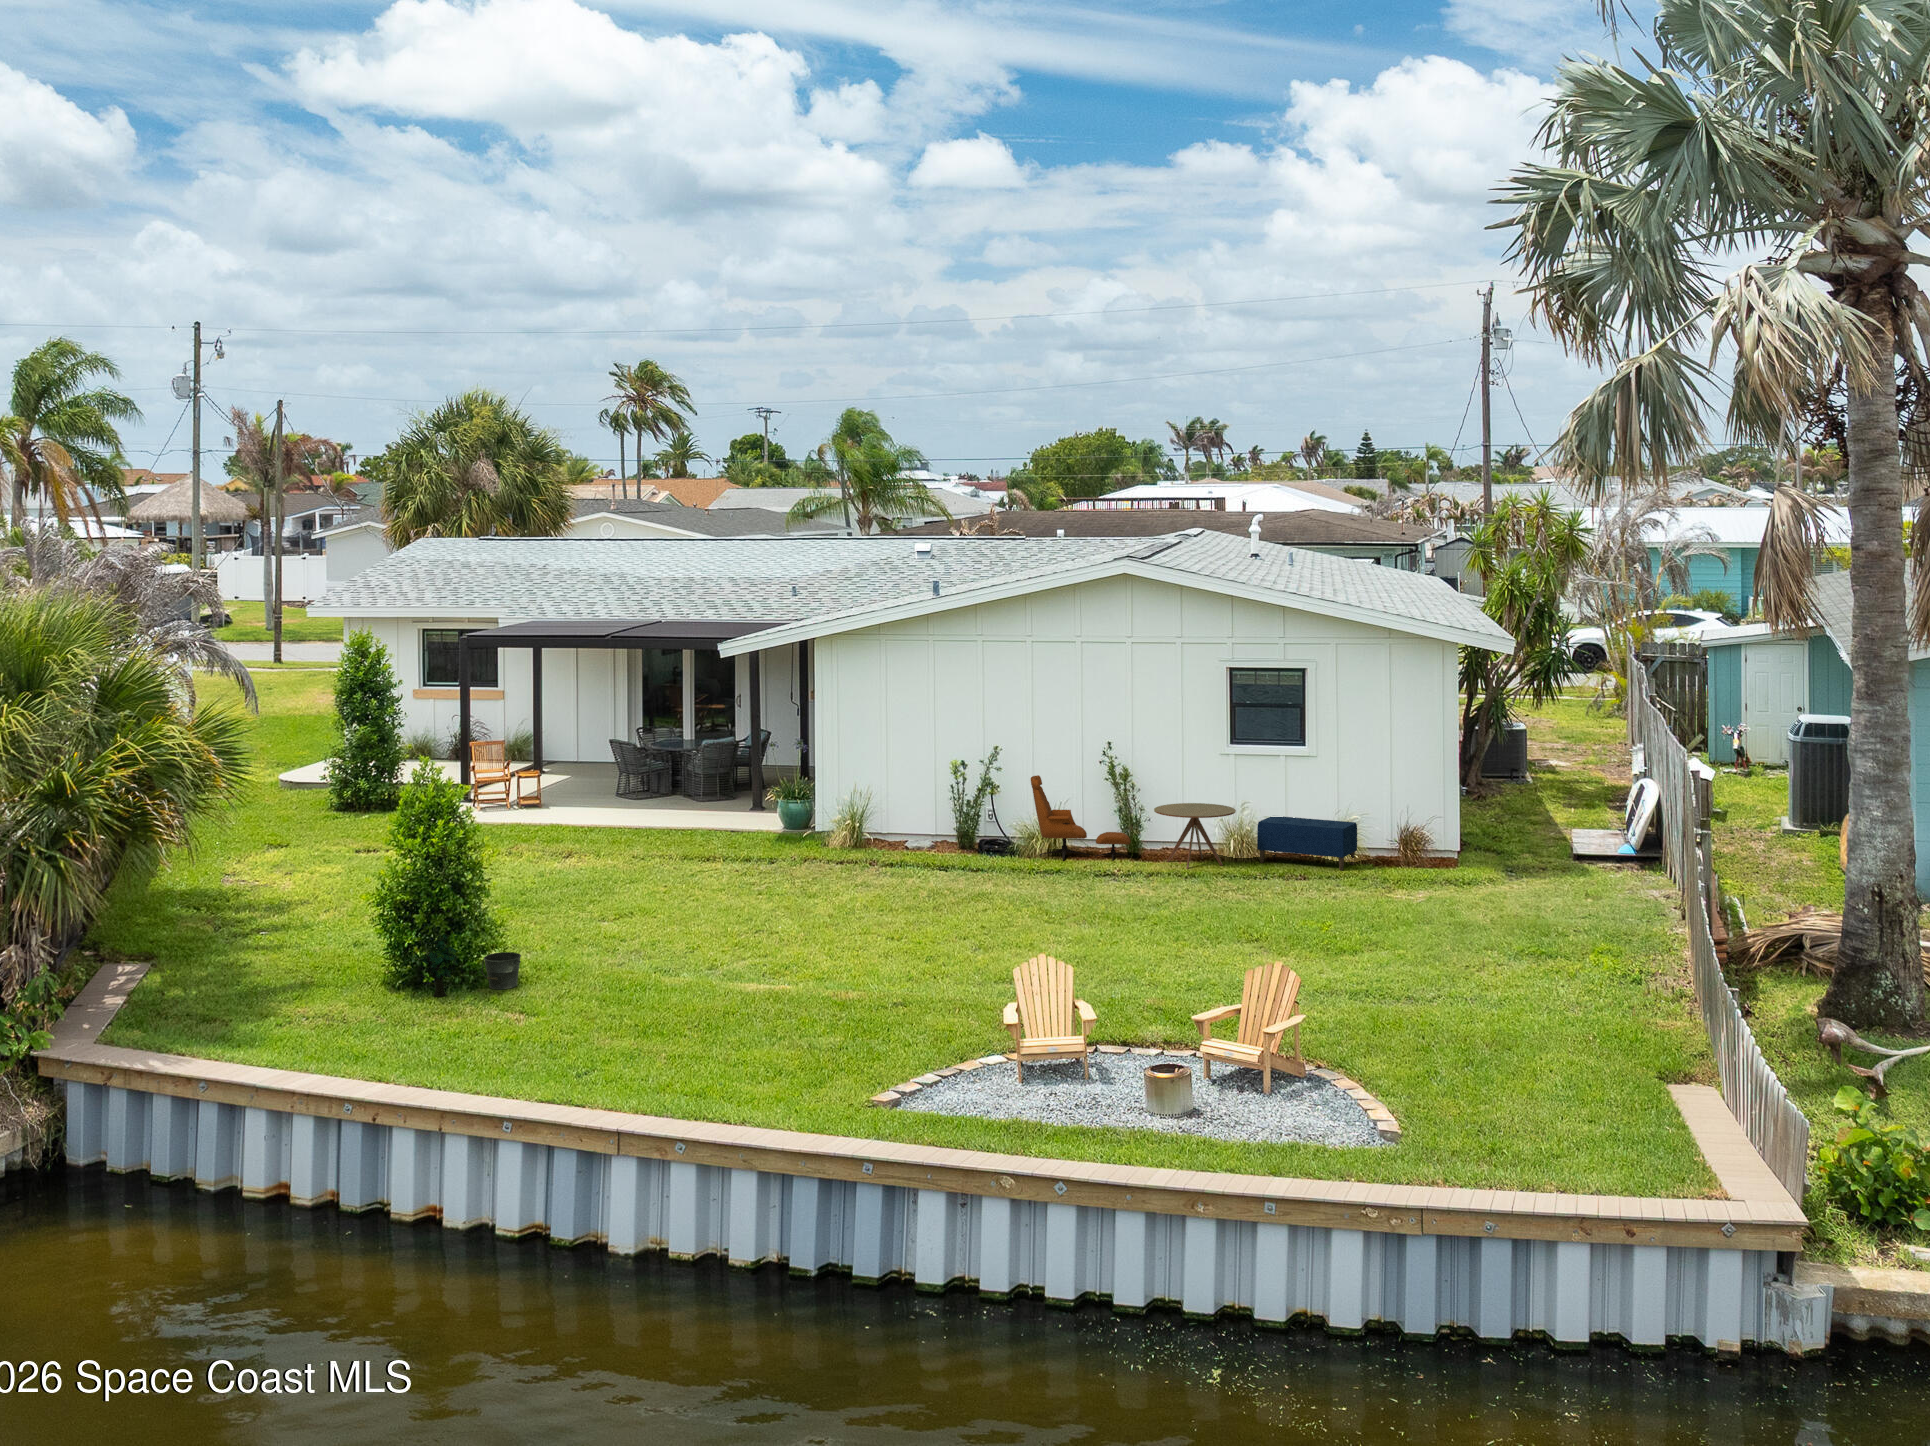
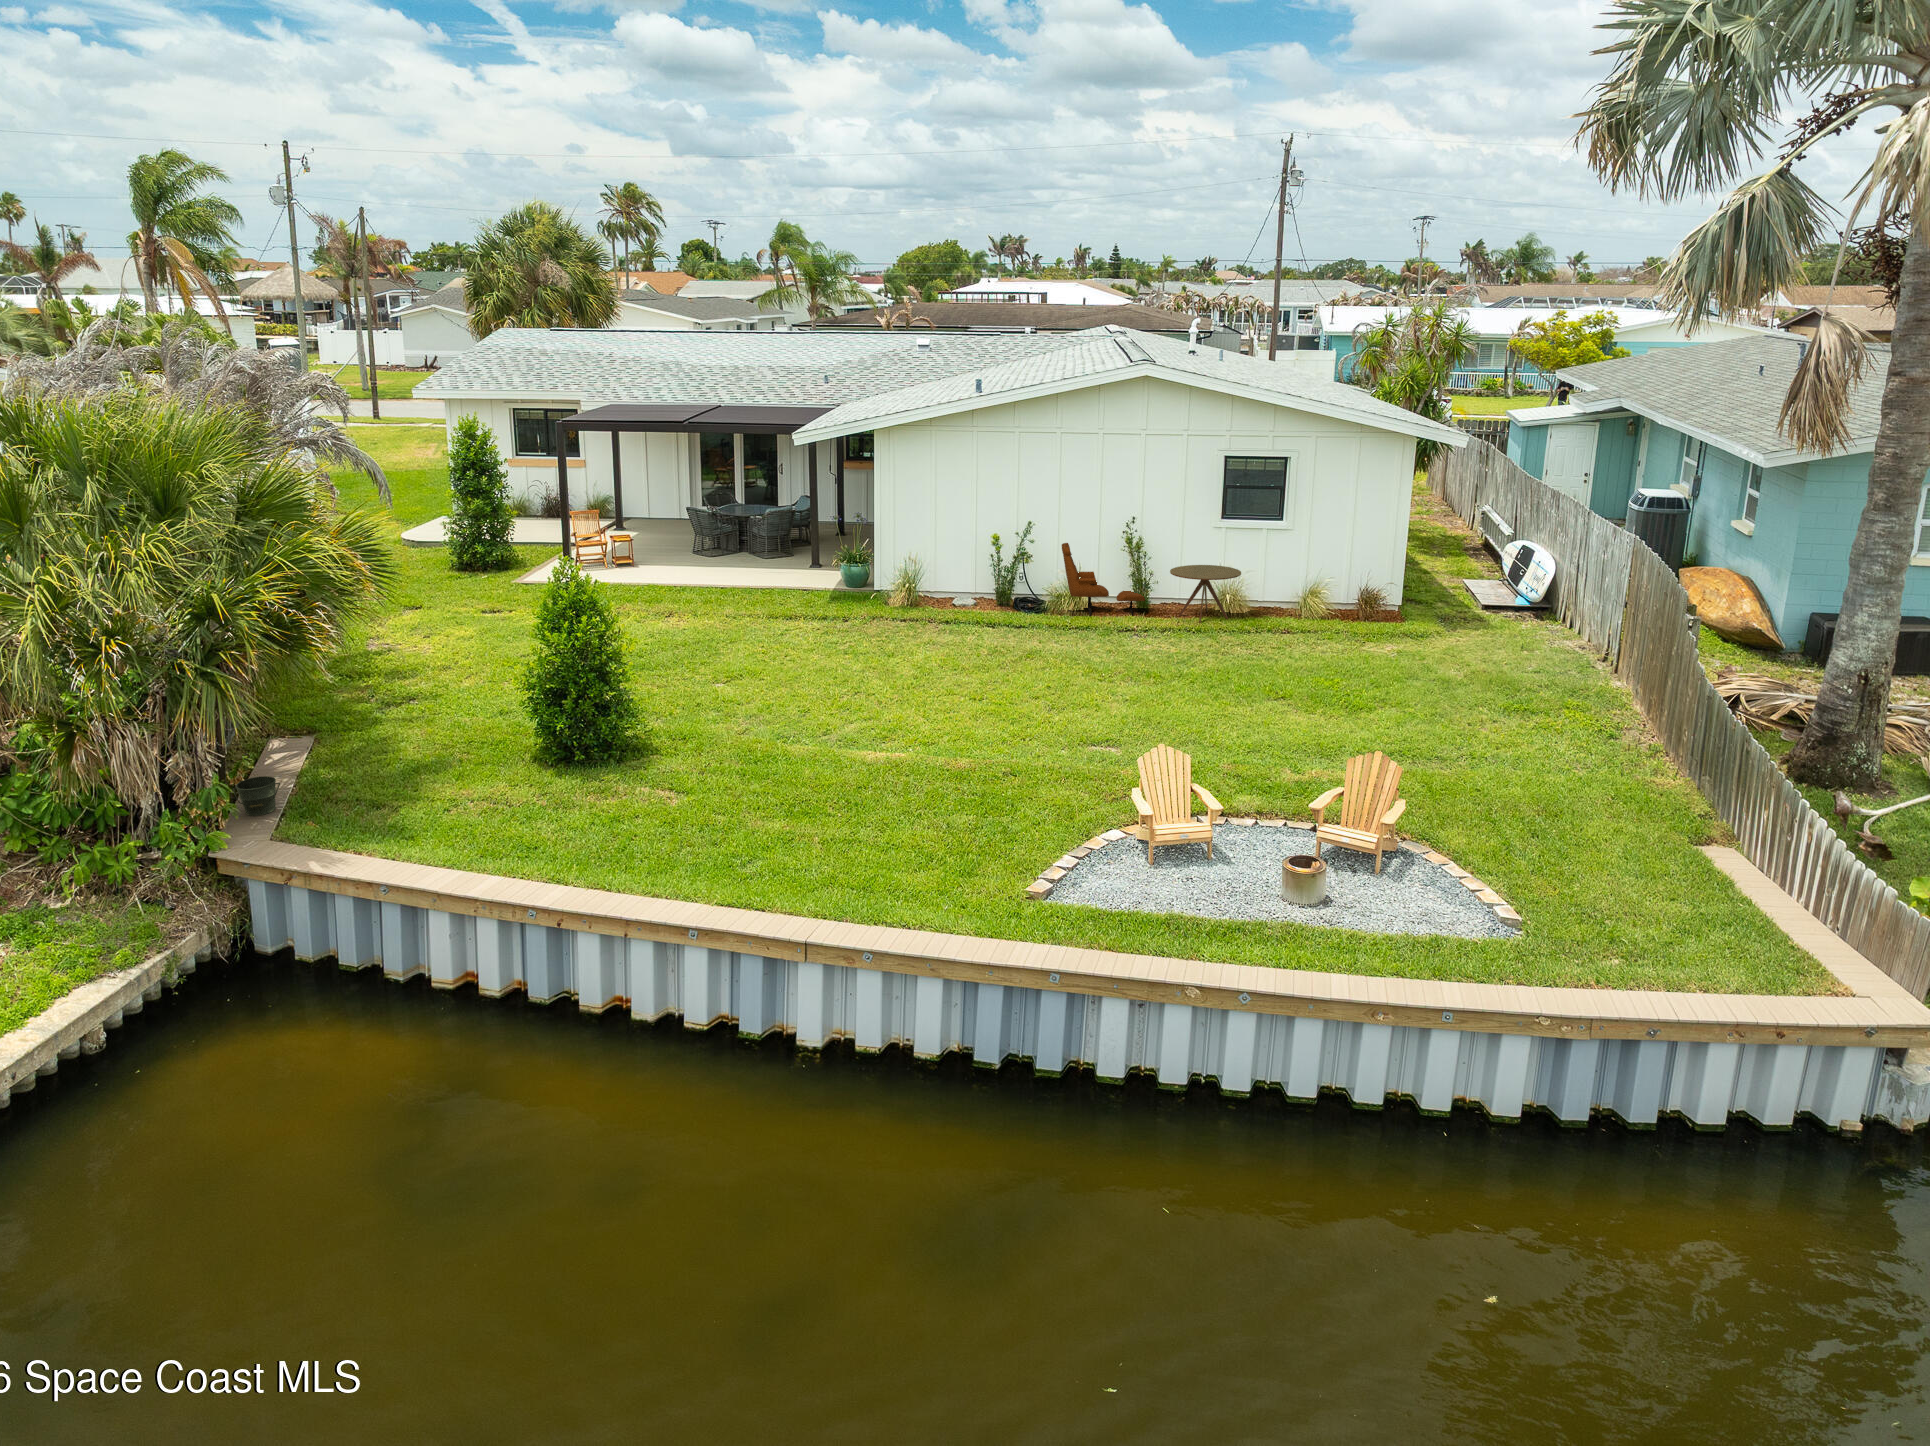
bench: present [1257,817,1357,871] -> none [1257,575,1344,623]
decorative plant: present [420,934,458,997] -> none [568,720,603,777]
bucket: present [482,952,521,989] -> present [233,776,280,816]

